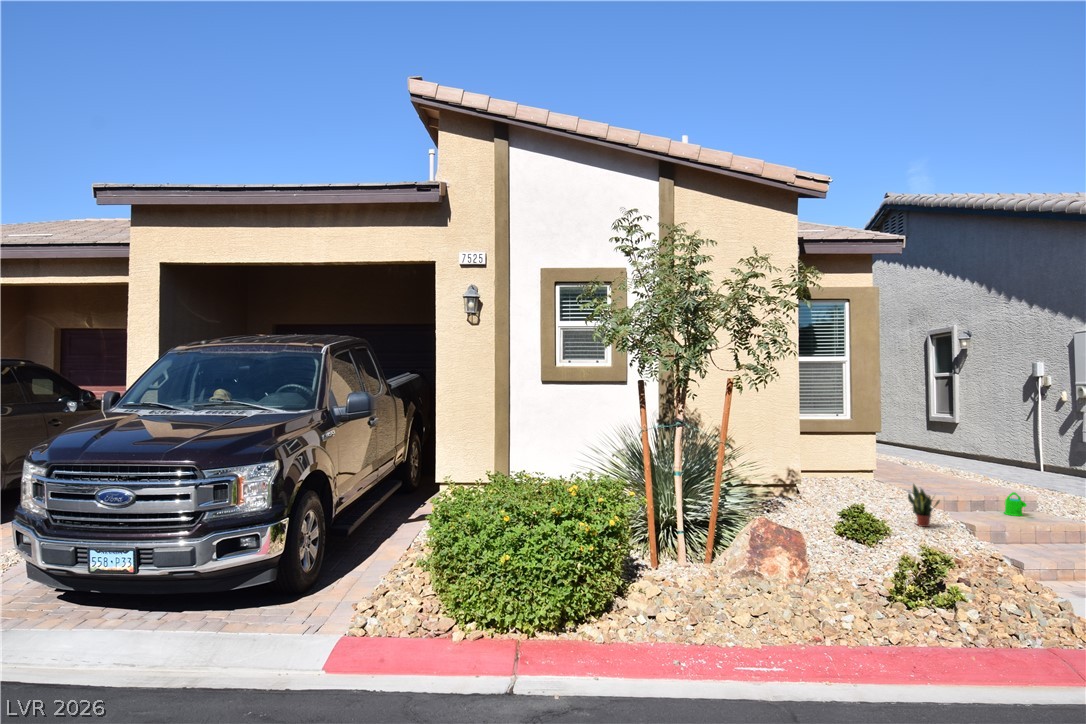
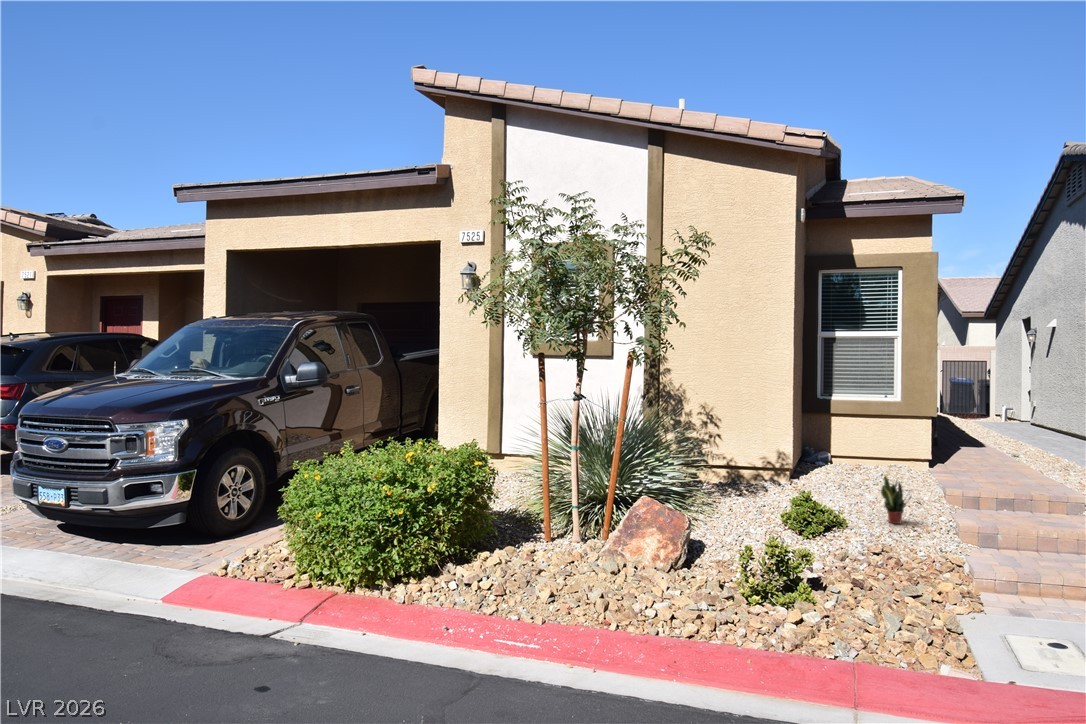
watering can: present [1004,492,1027,516] -> none [1025,493,1048,521]

